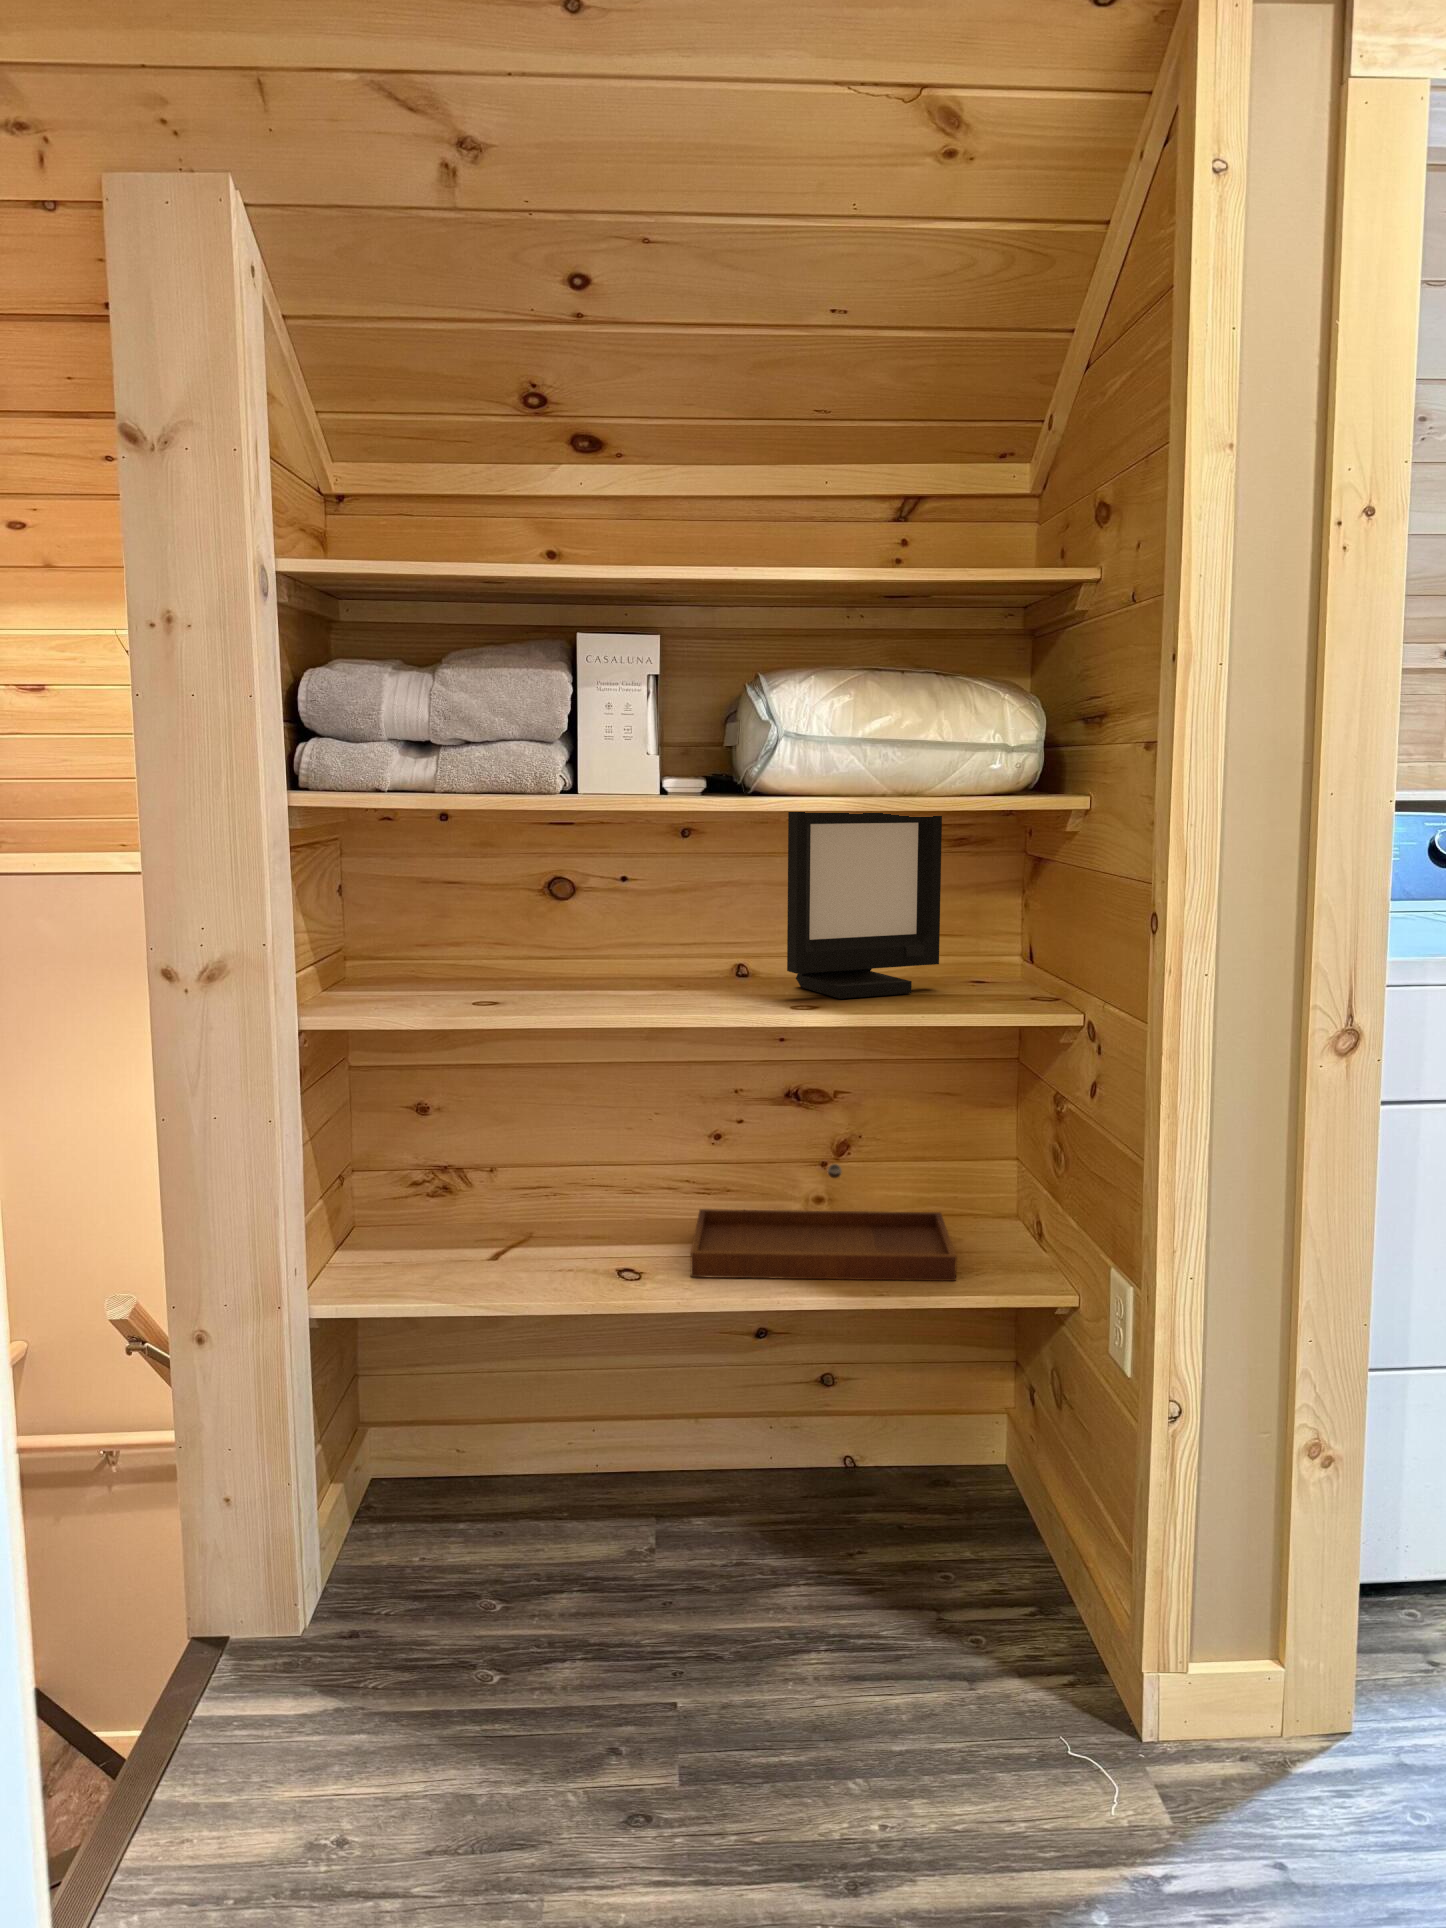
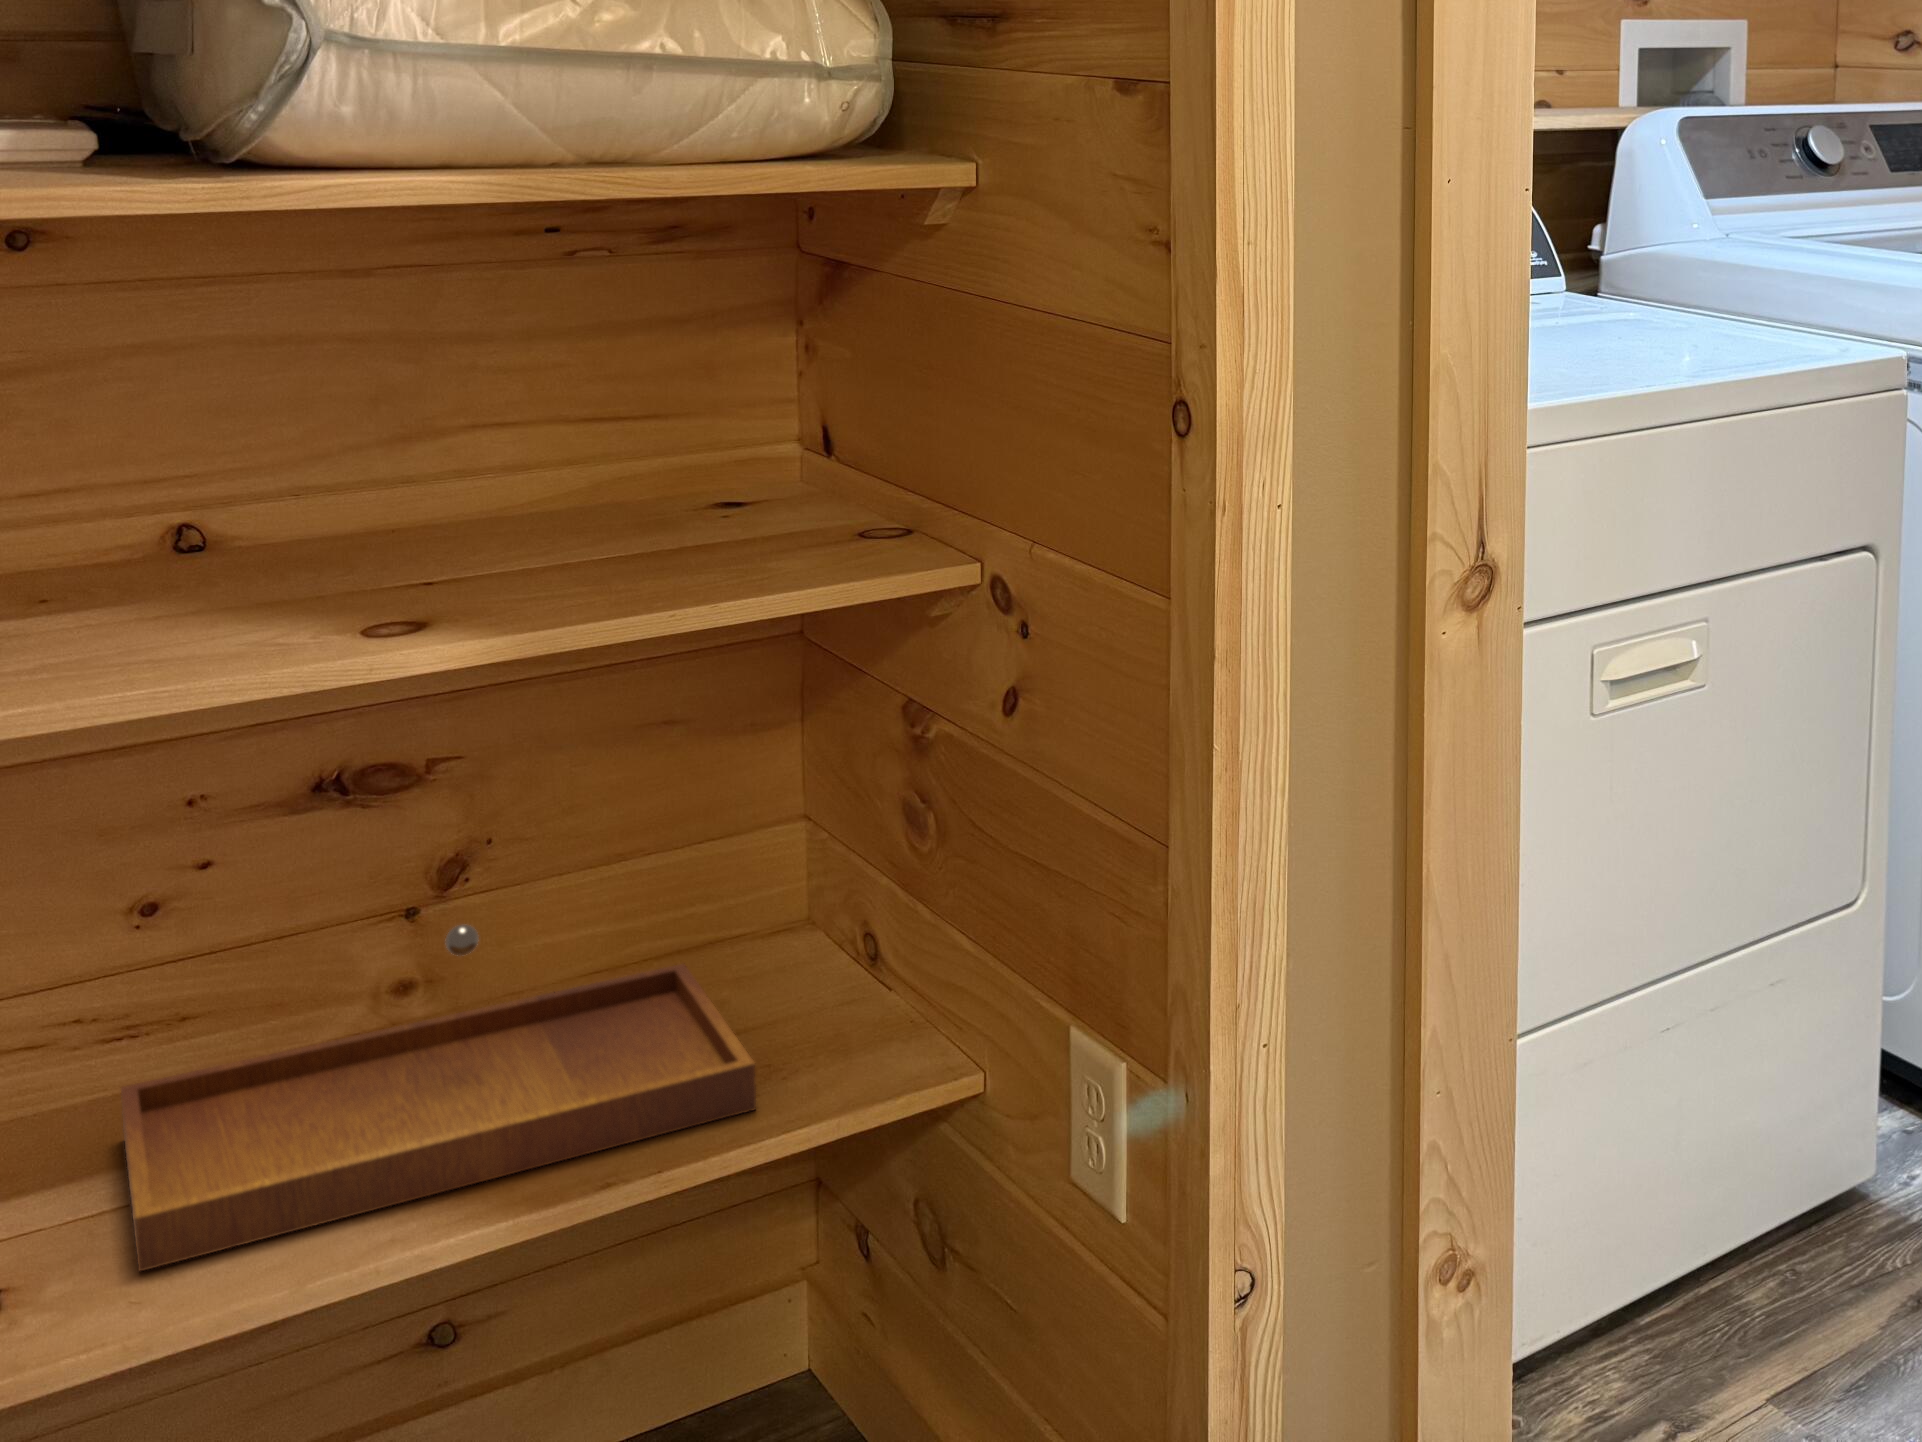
picture frame: present [787,812,942,999] -> none [316,164,660,589]

